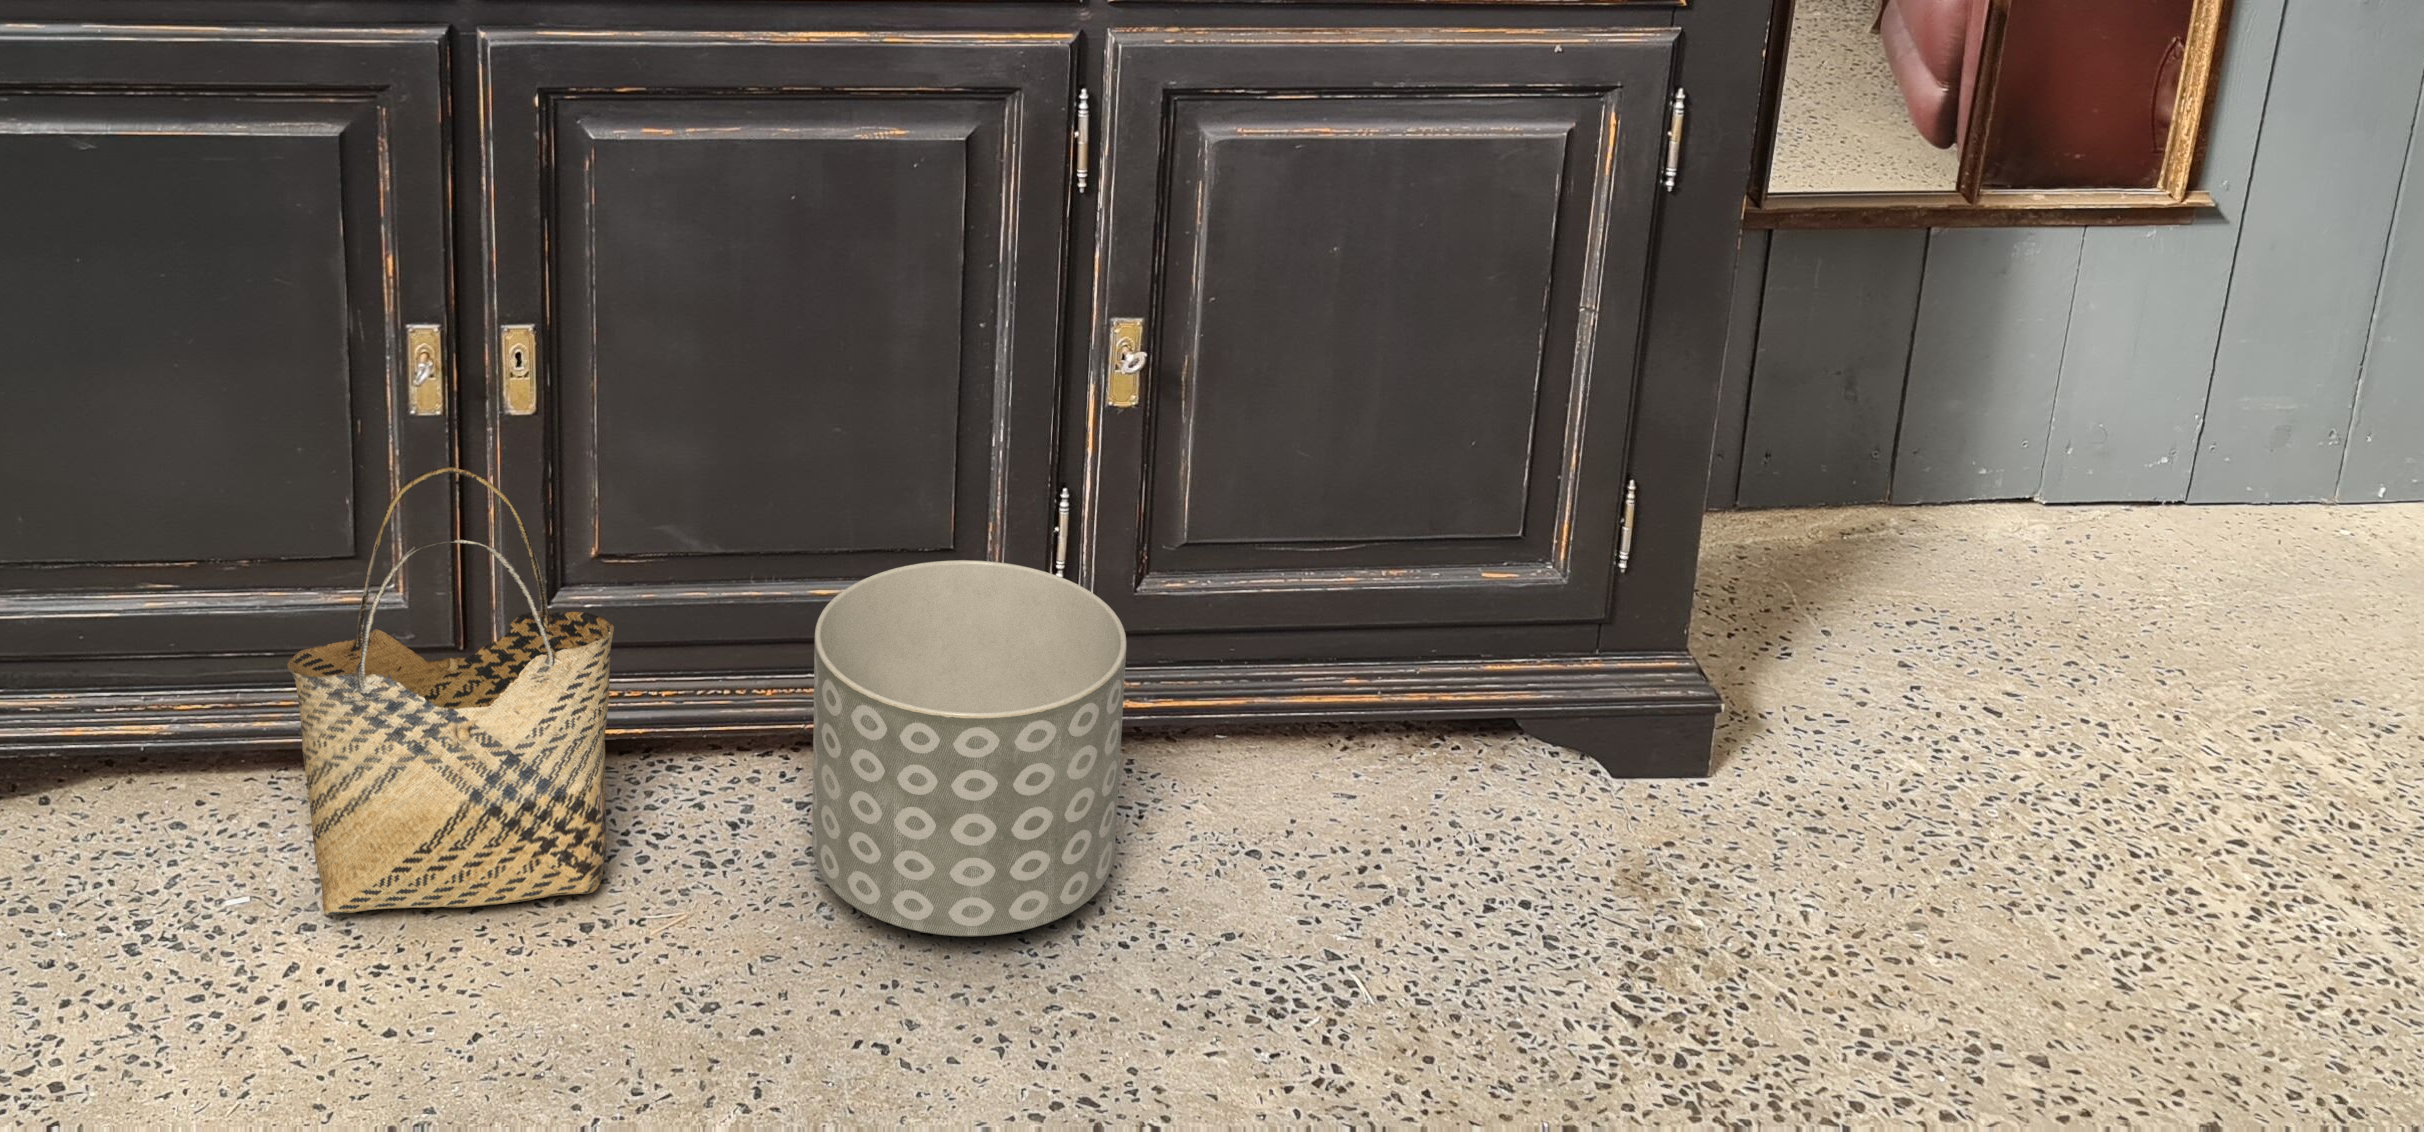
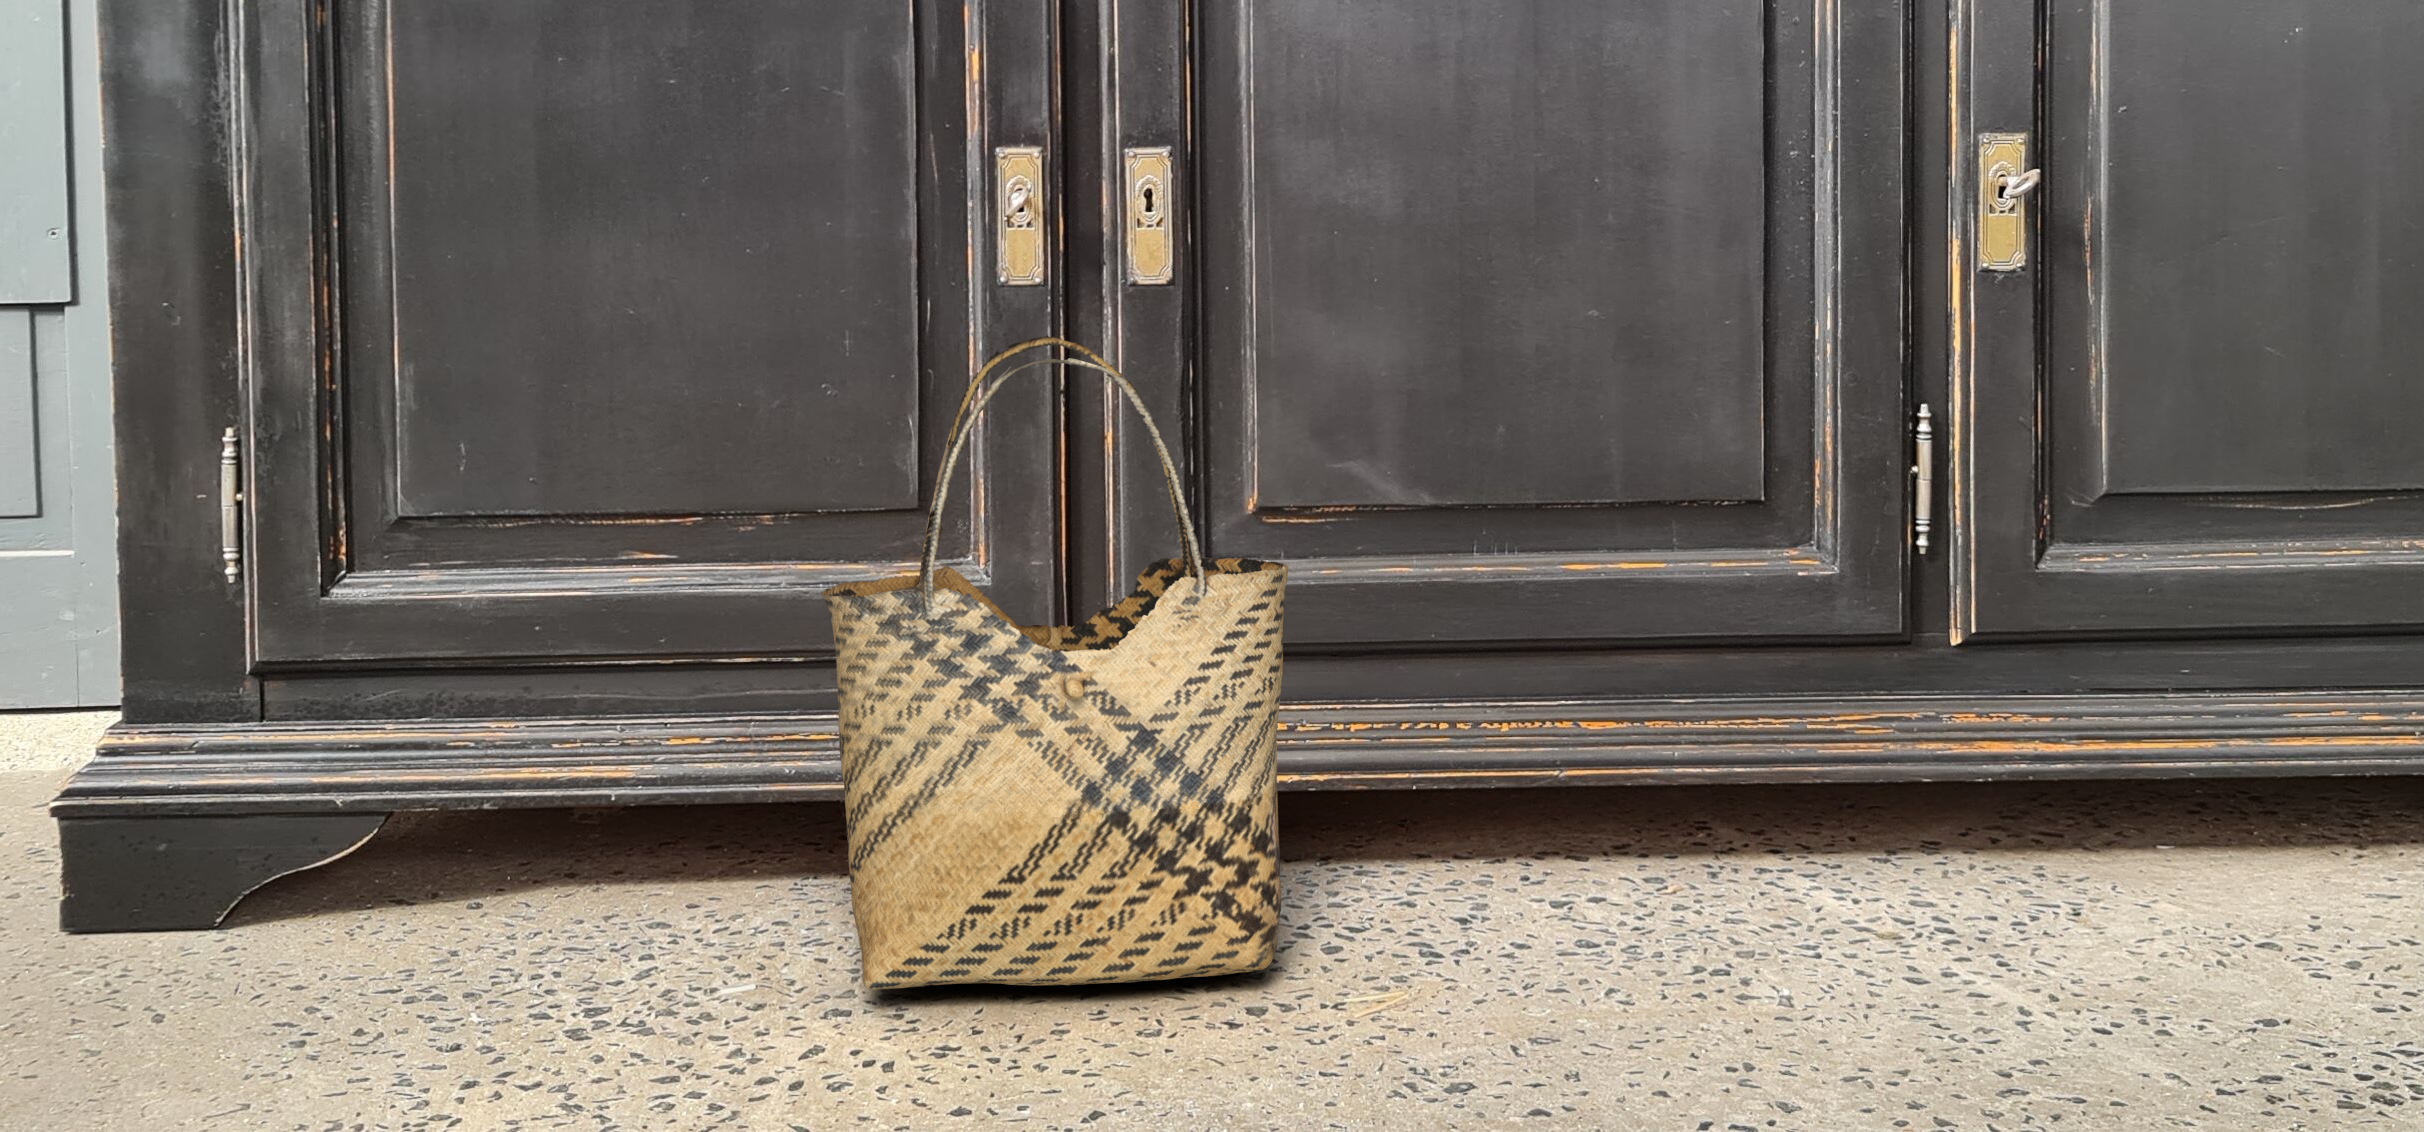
planter: present [812,560,1127,936] -> none [1590,496,2069,1012]

